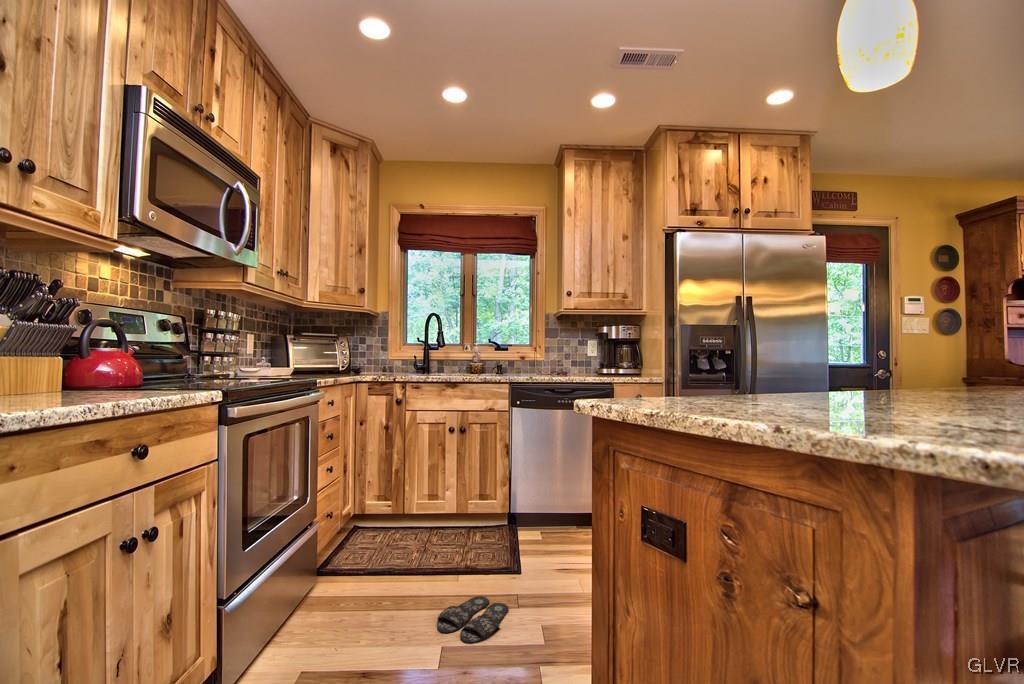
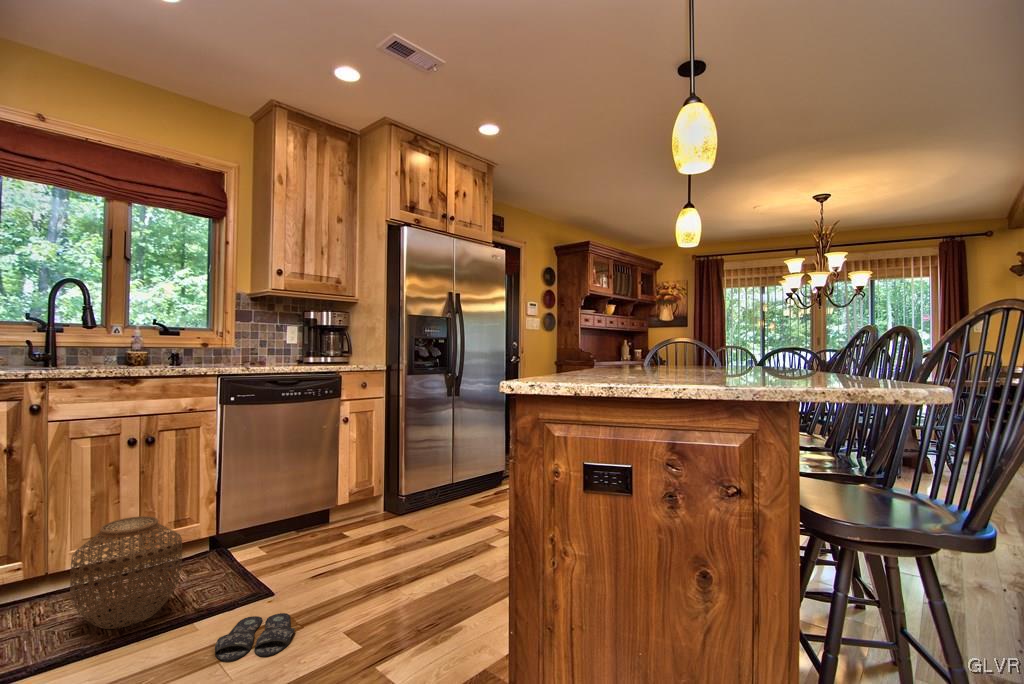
woven basket: none [391,487,458,569] -> present [70,516,182,629]

